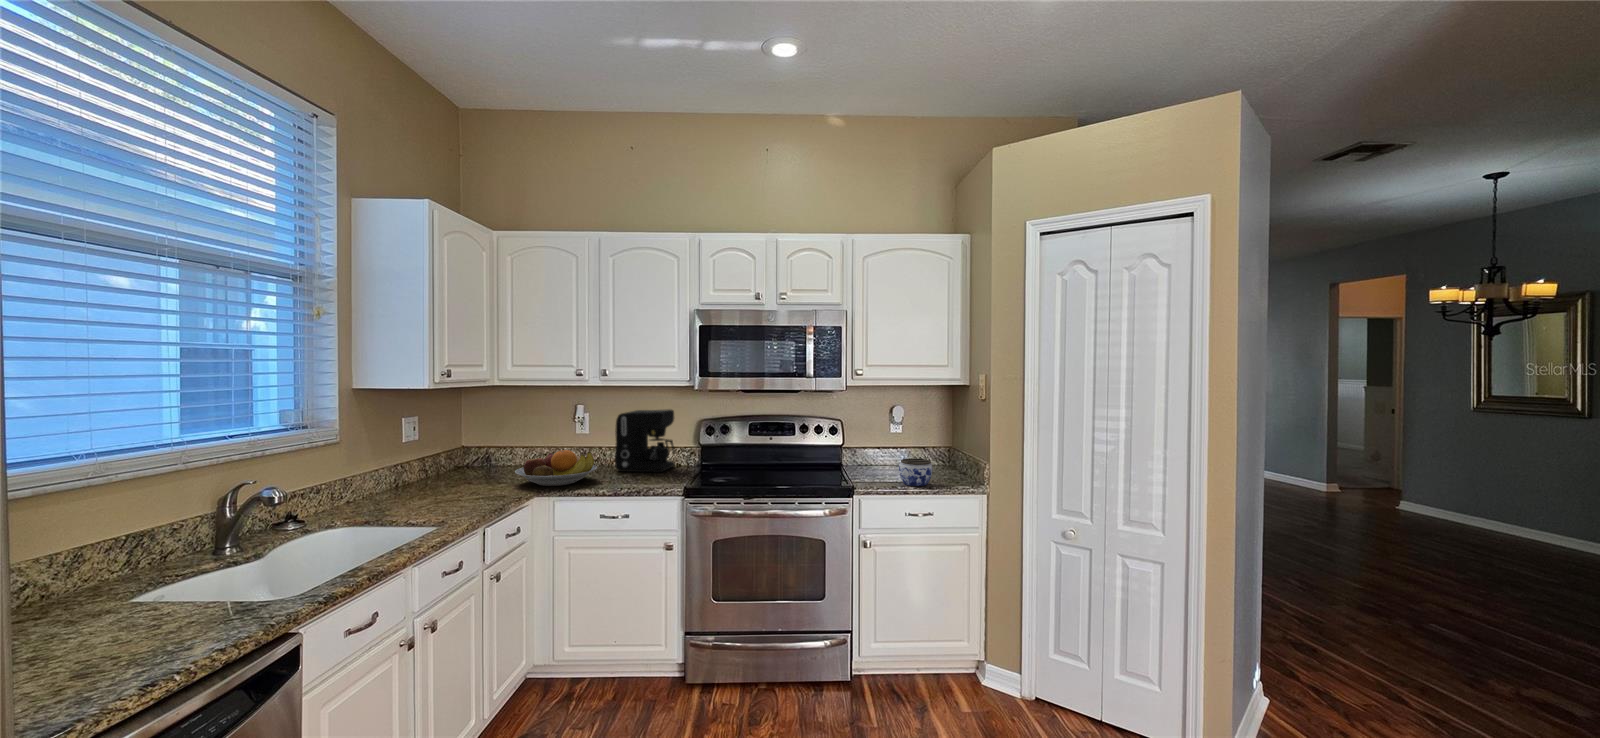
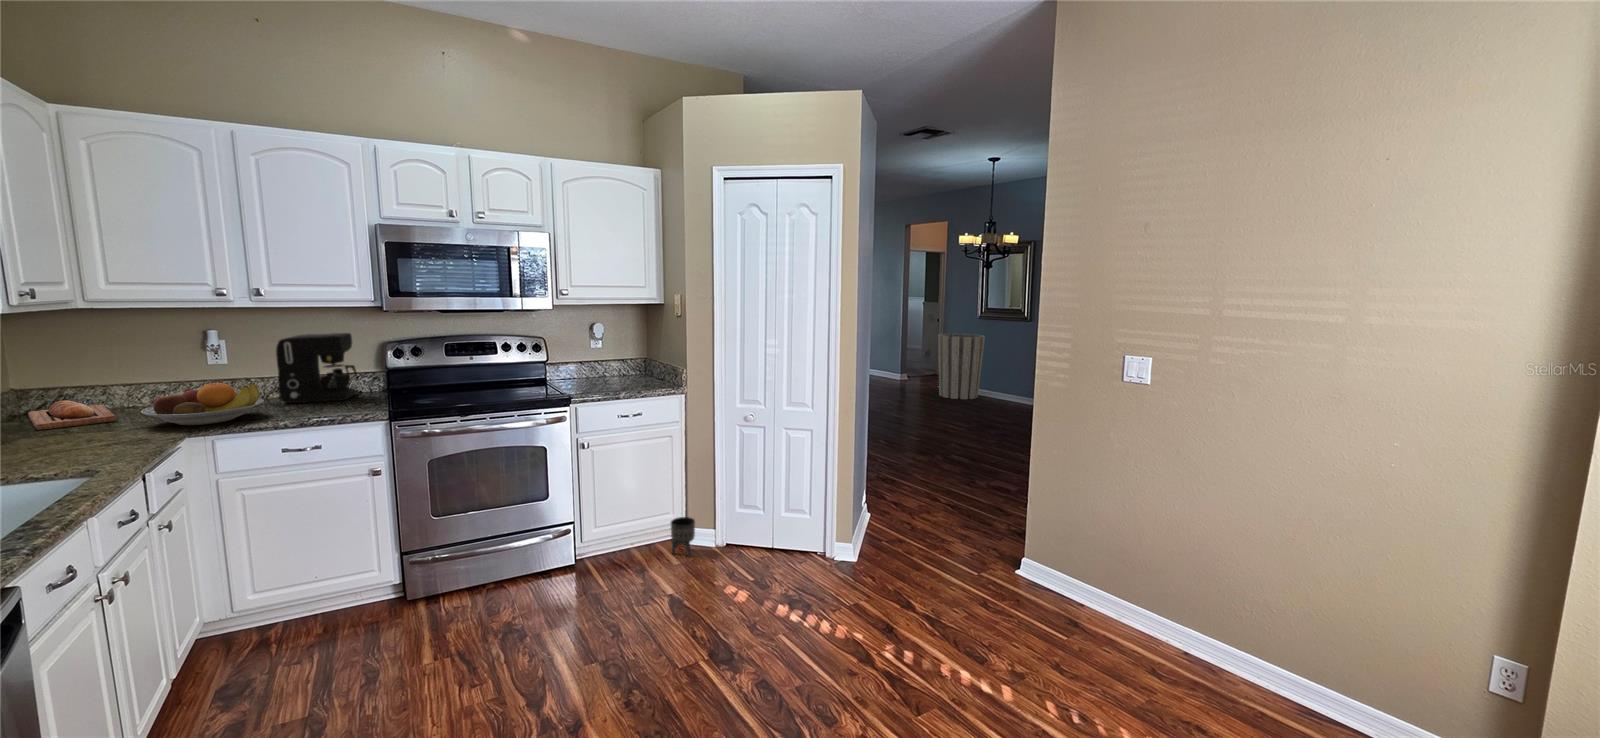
trash can: none [1395,432,1491,535] -> present [938,333,985,399]
bread loaf: none [460,457,508,479] -> present [28,400,116,430]
jar: present [899,458,932,486] -> none [609,368,639,391]
planter: none [964,649,996,704] -> present [671,517,695,556]

